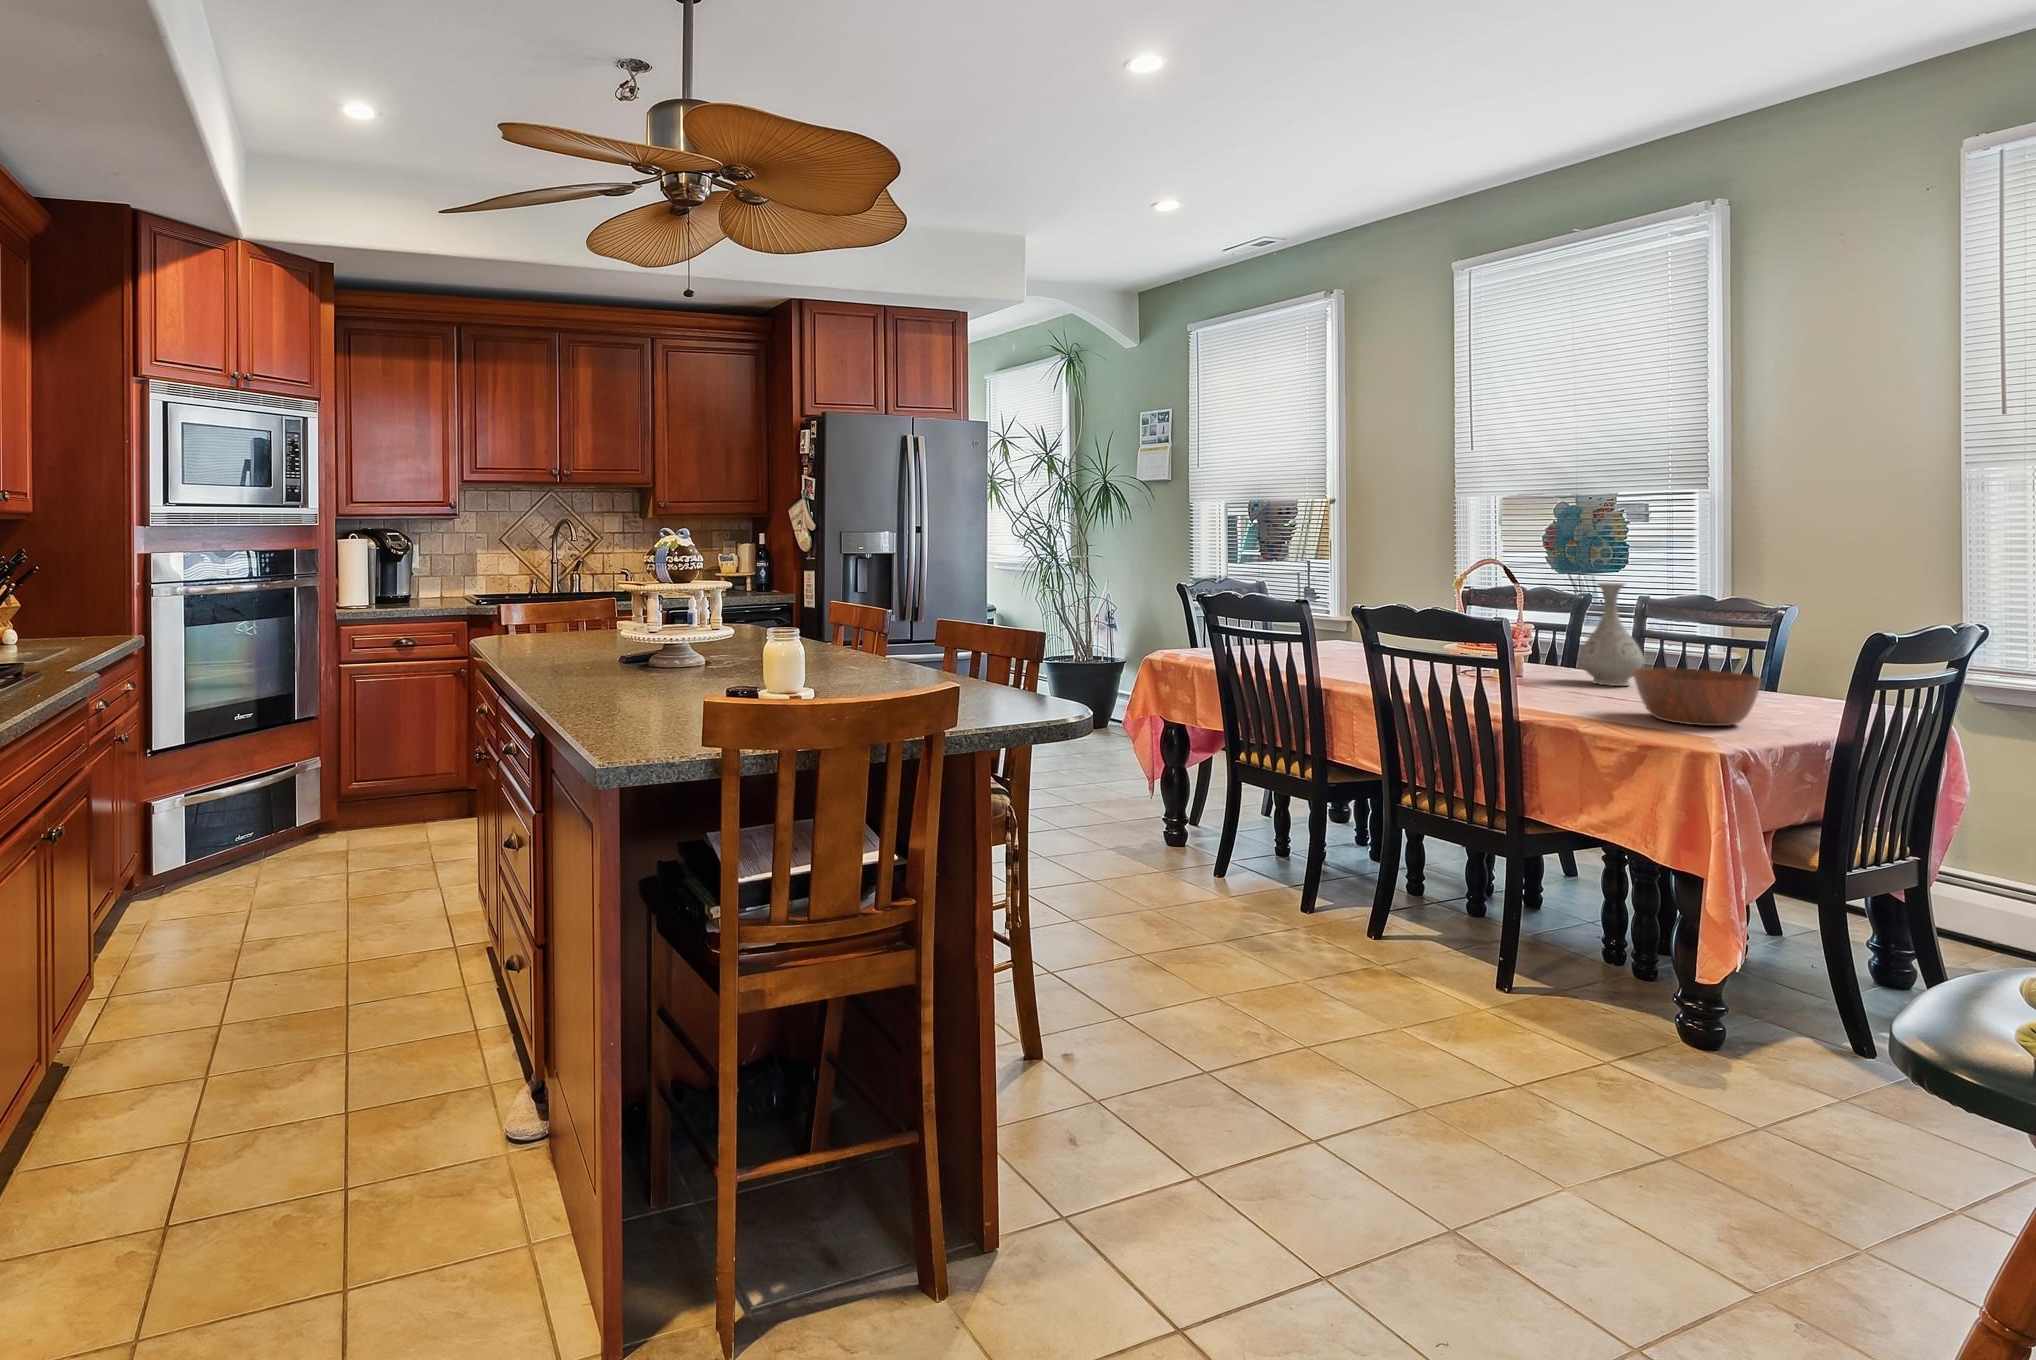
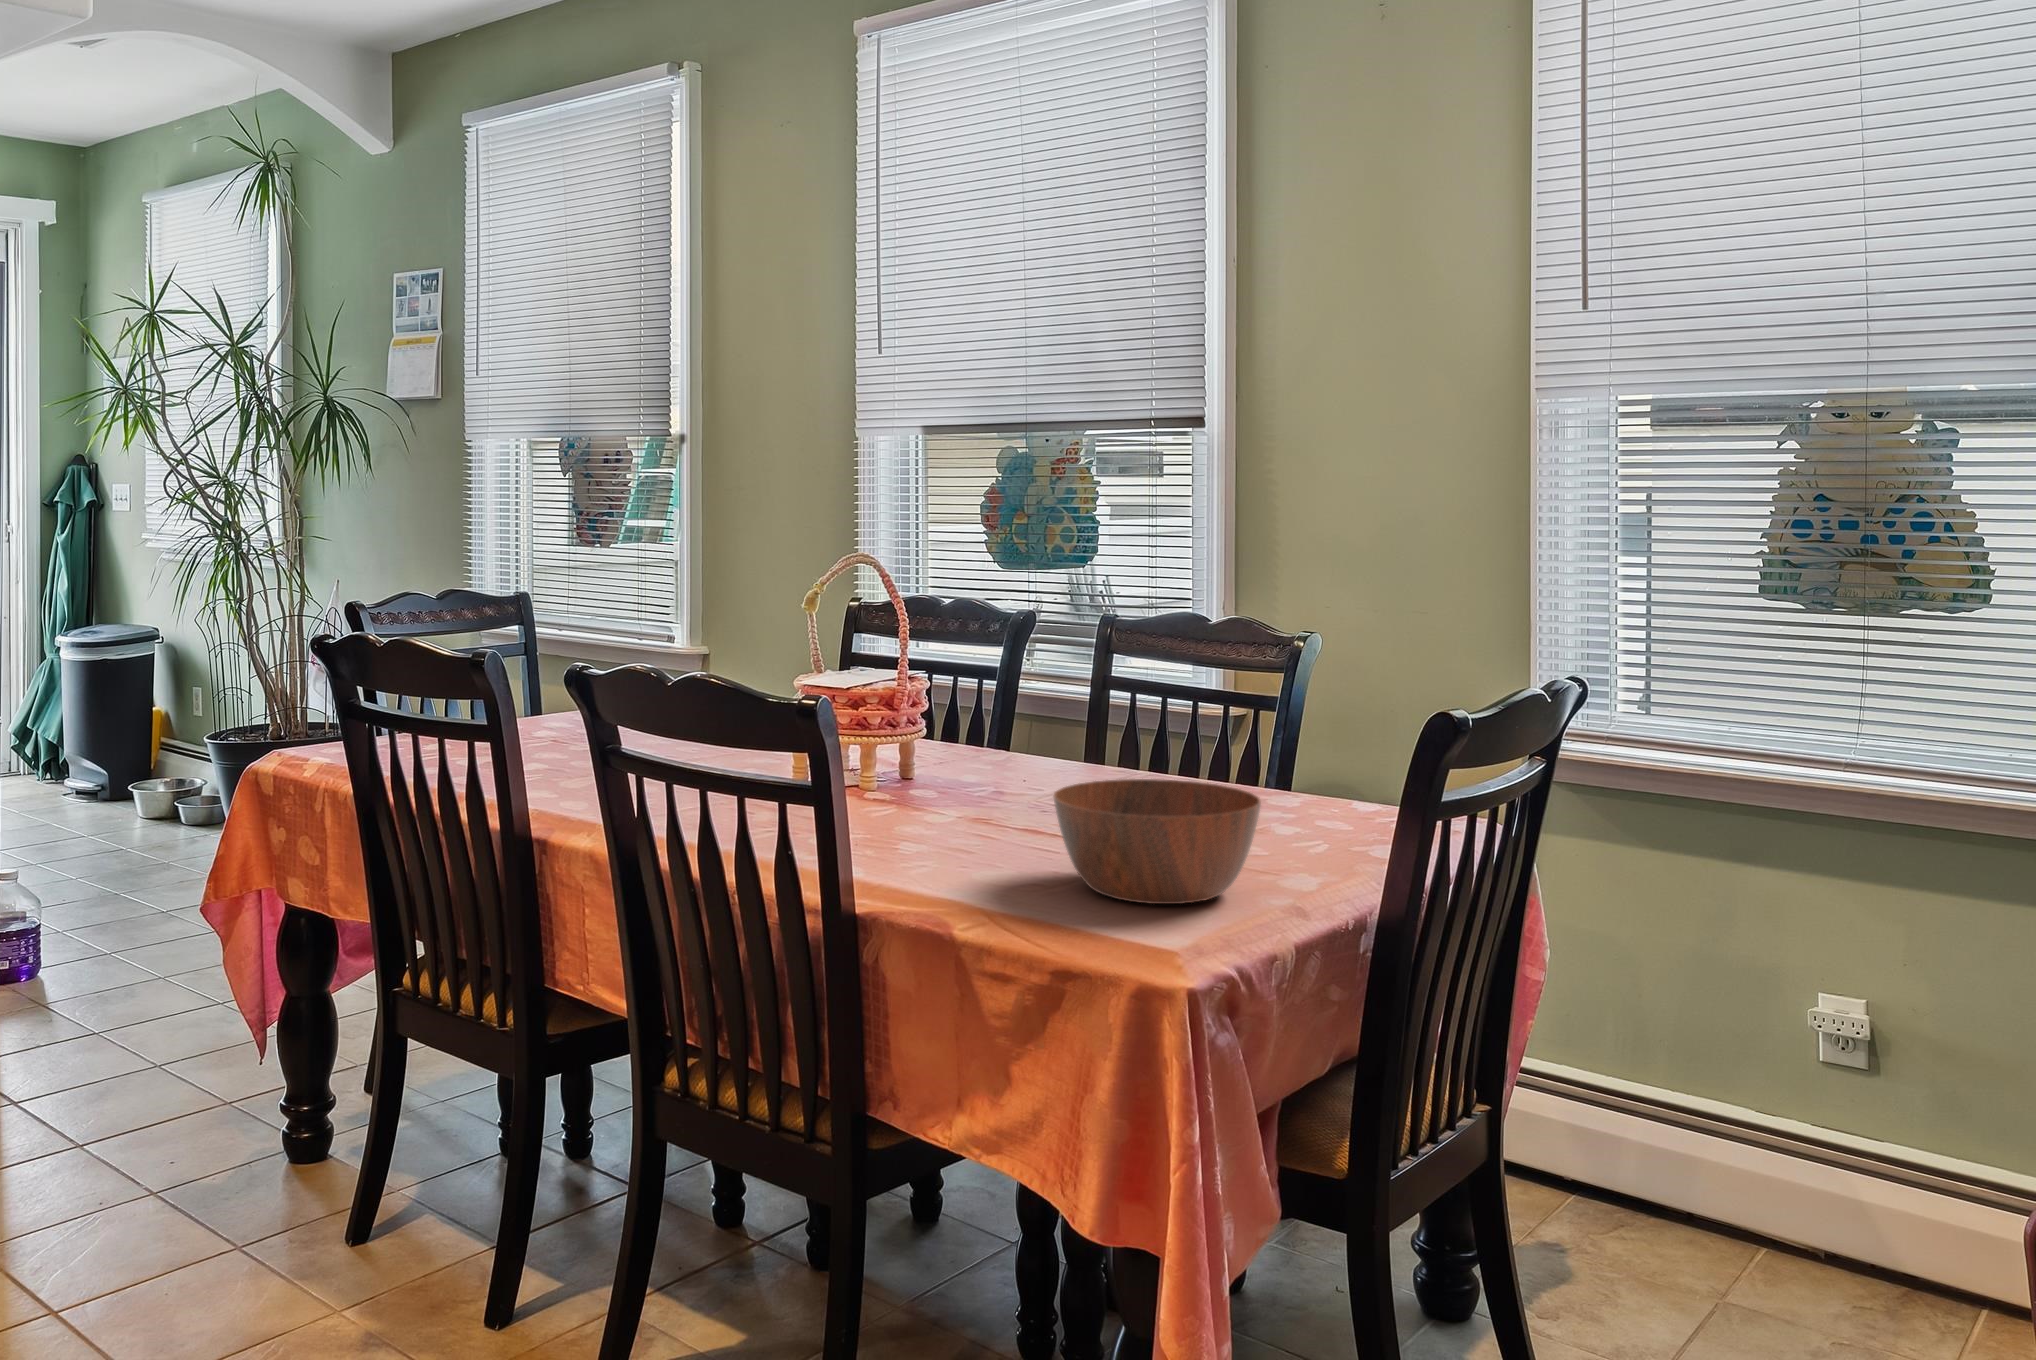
vase: present [1578,583,1645,686] -> none [991,600,1094,797]

